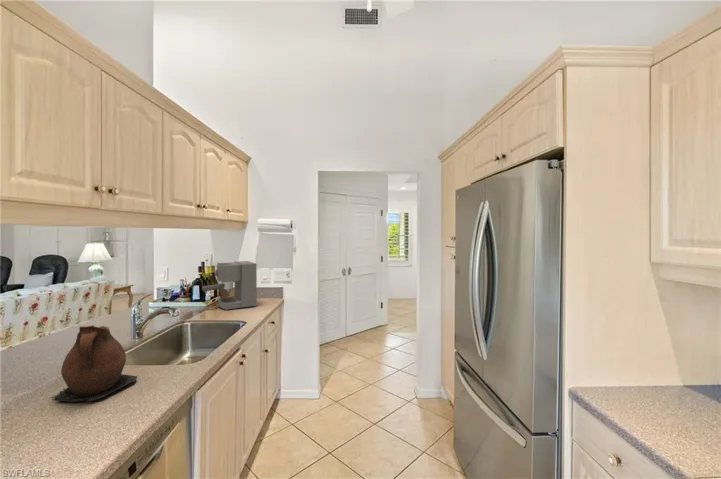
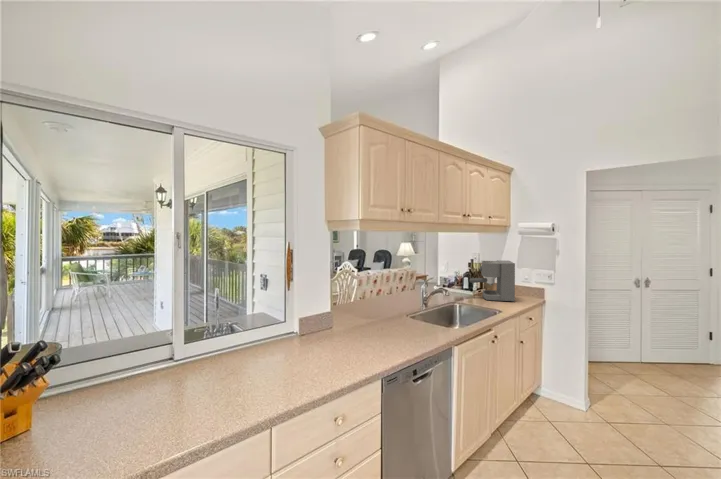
ceramic pitcher: present [52,325,137,402] -> none [389,291,425,332]

